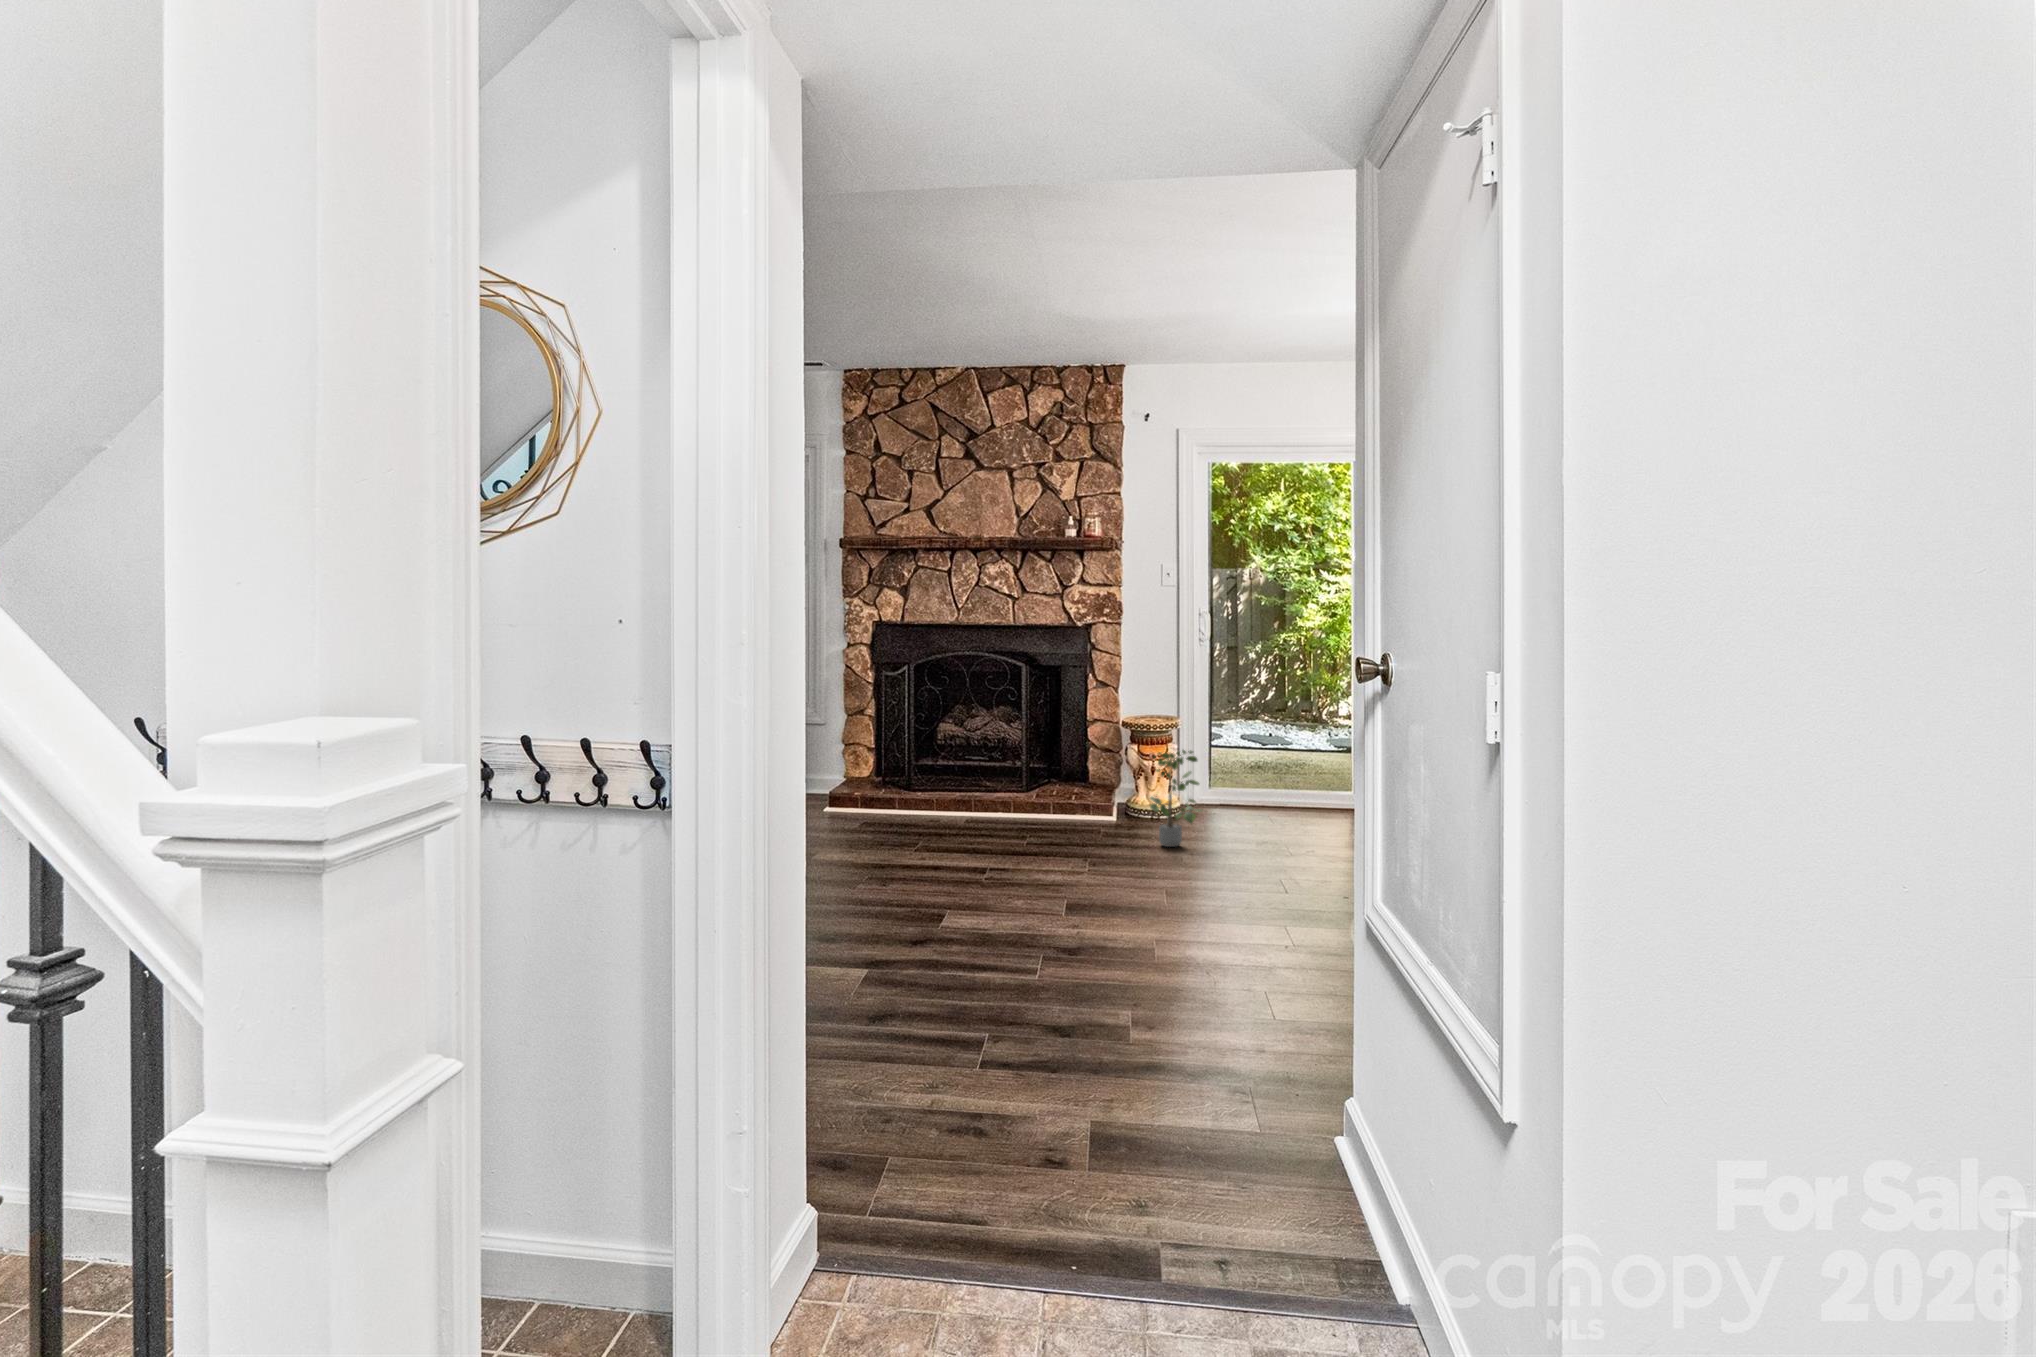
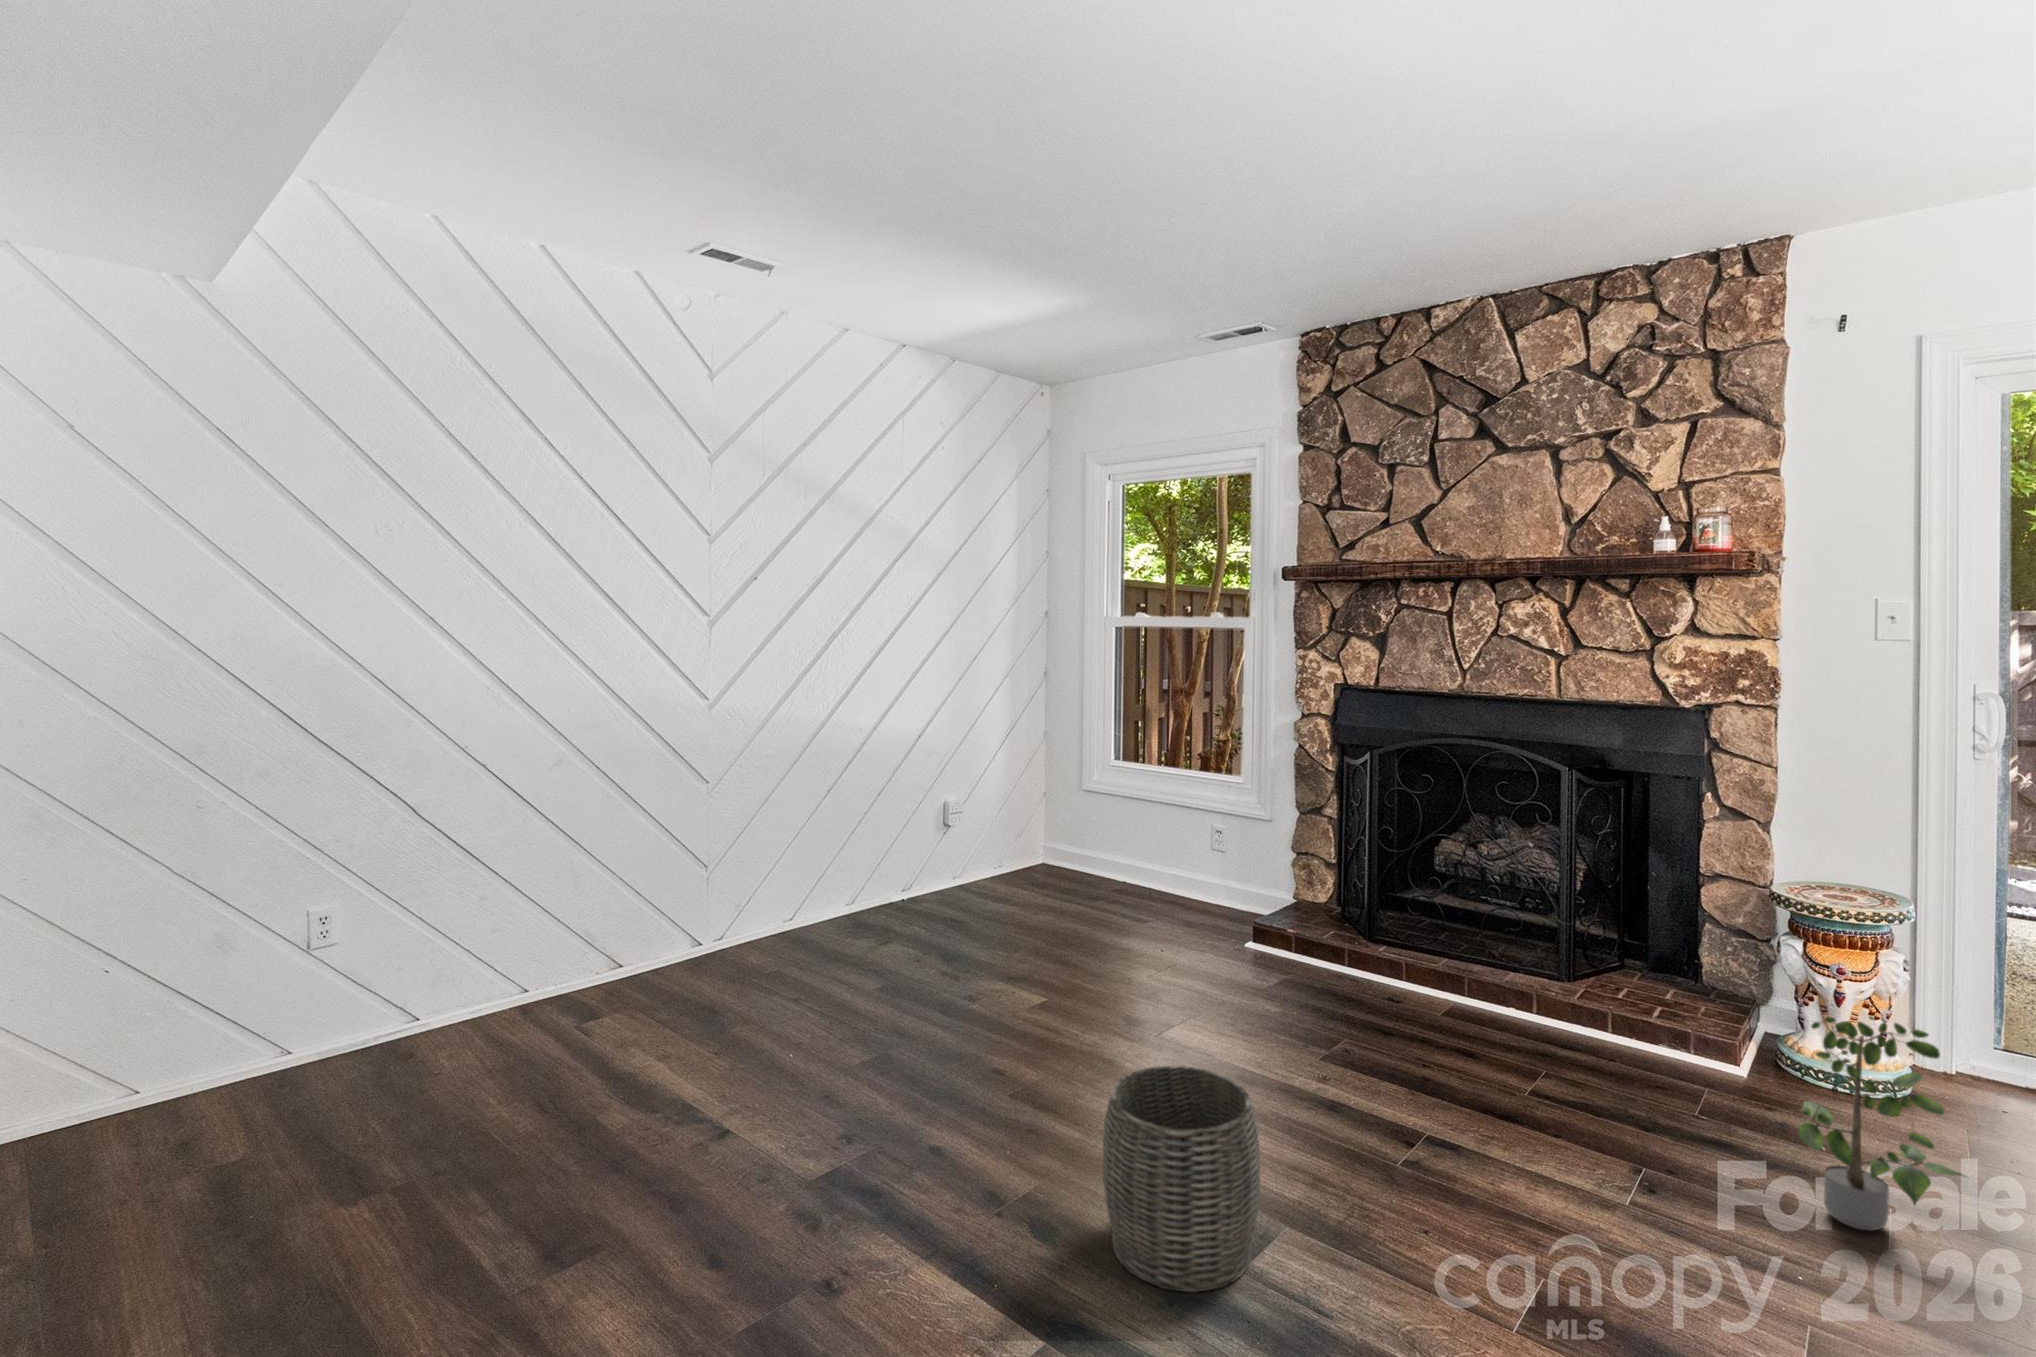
woven basket: none [860,805,945,902] -> present [1103,1066,1260,1292]

